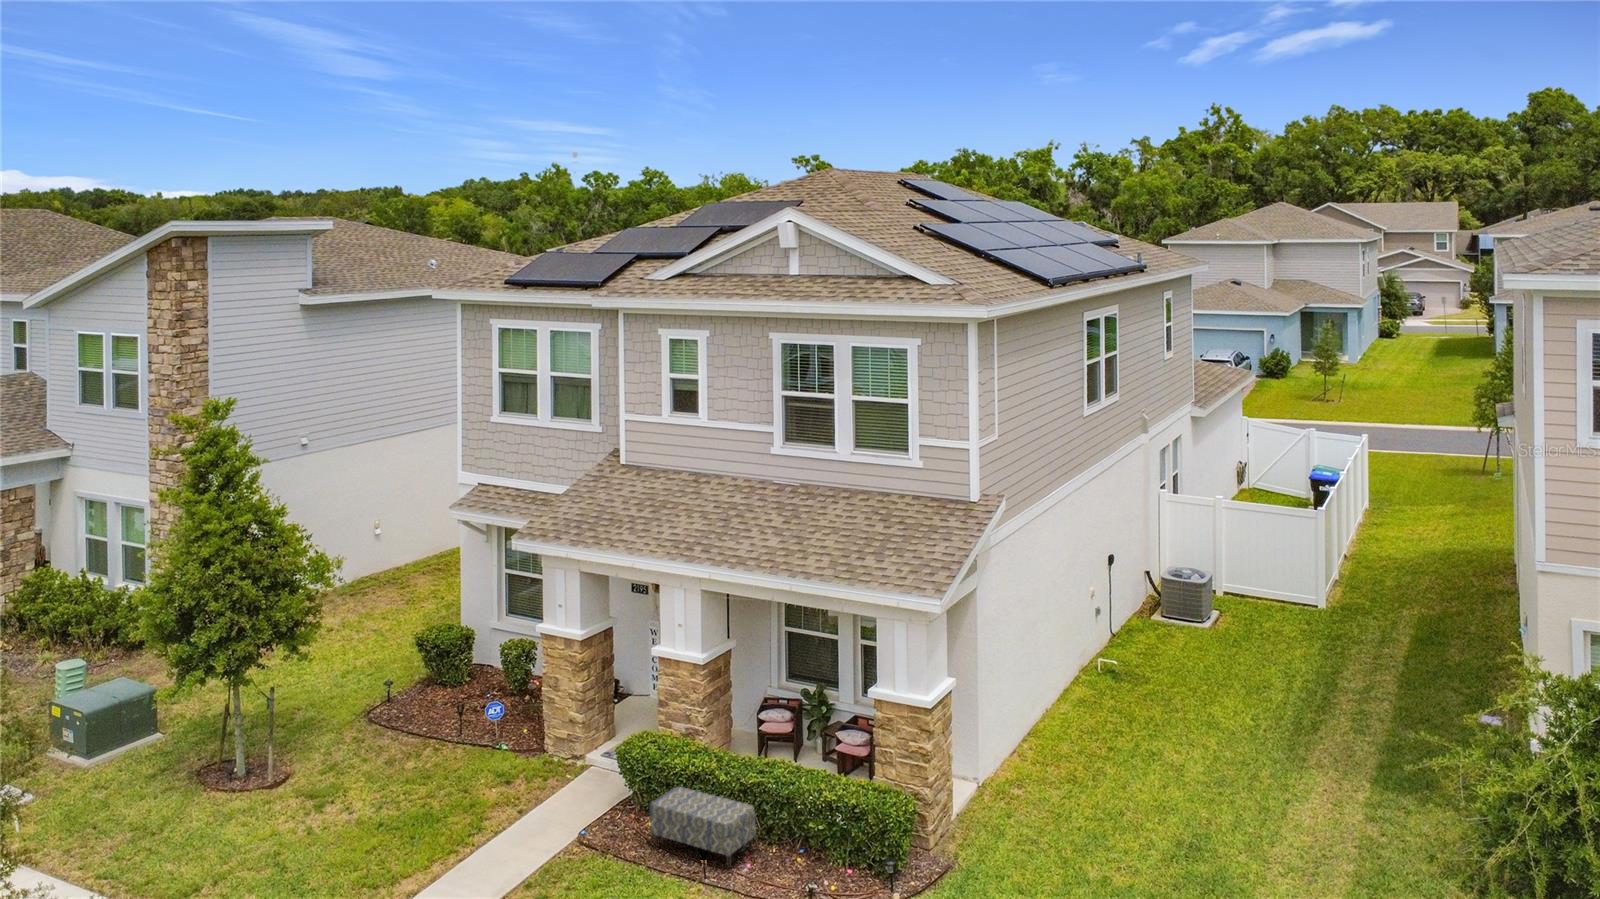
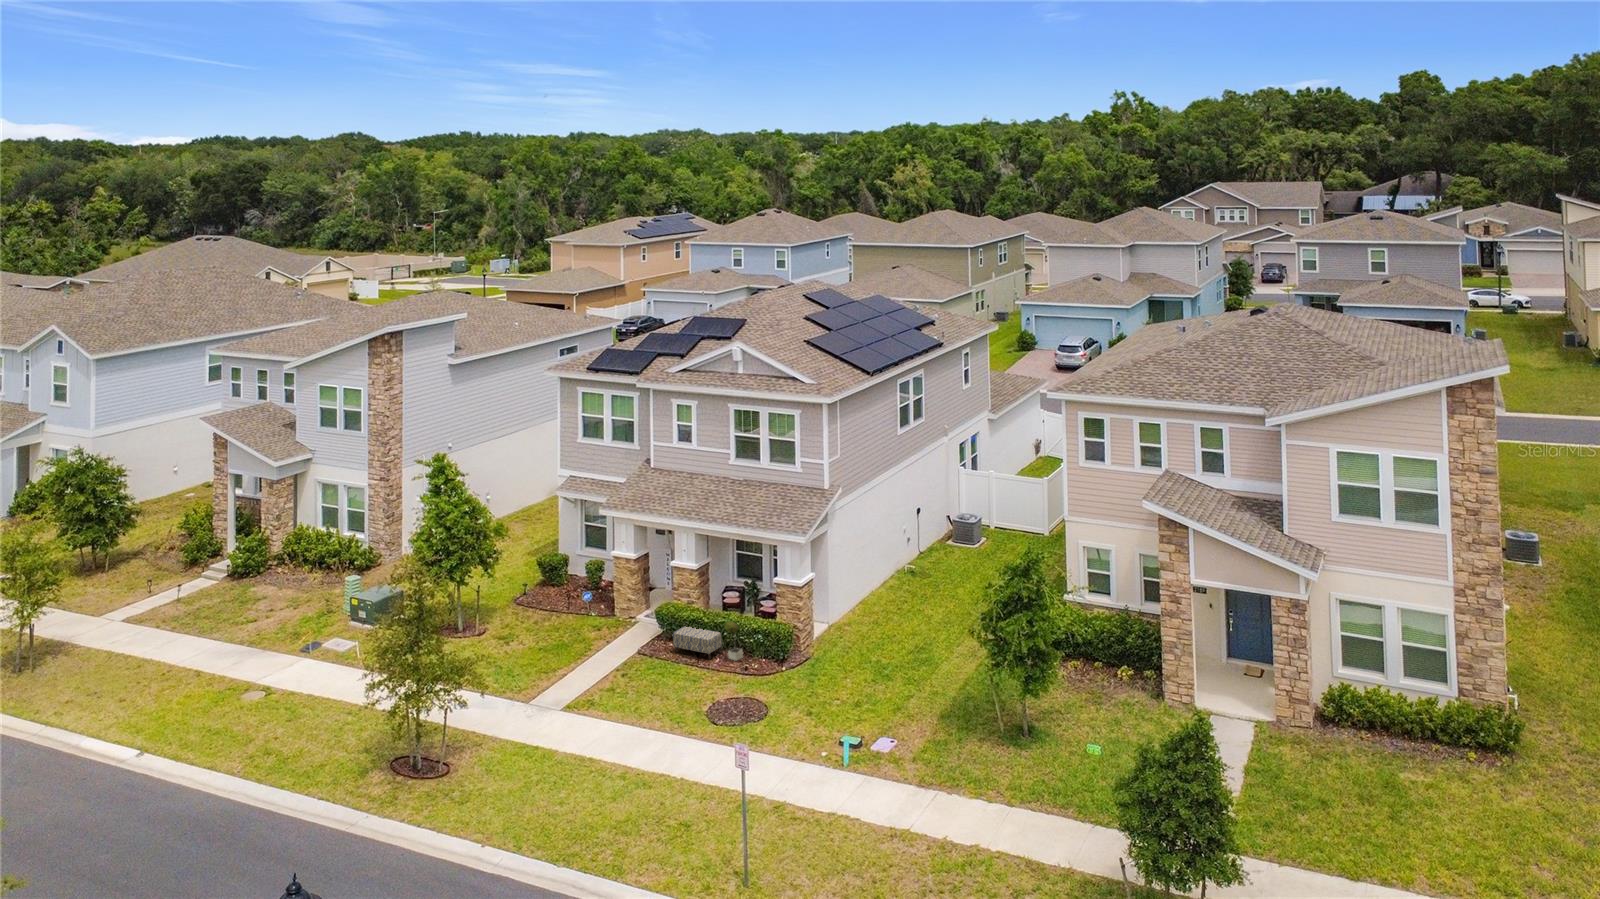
potted tree: none [763,783,804,874] -> present [725,622,743,661]

